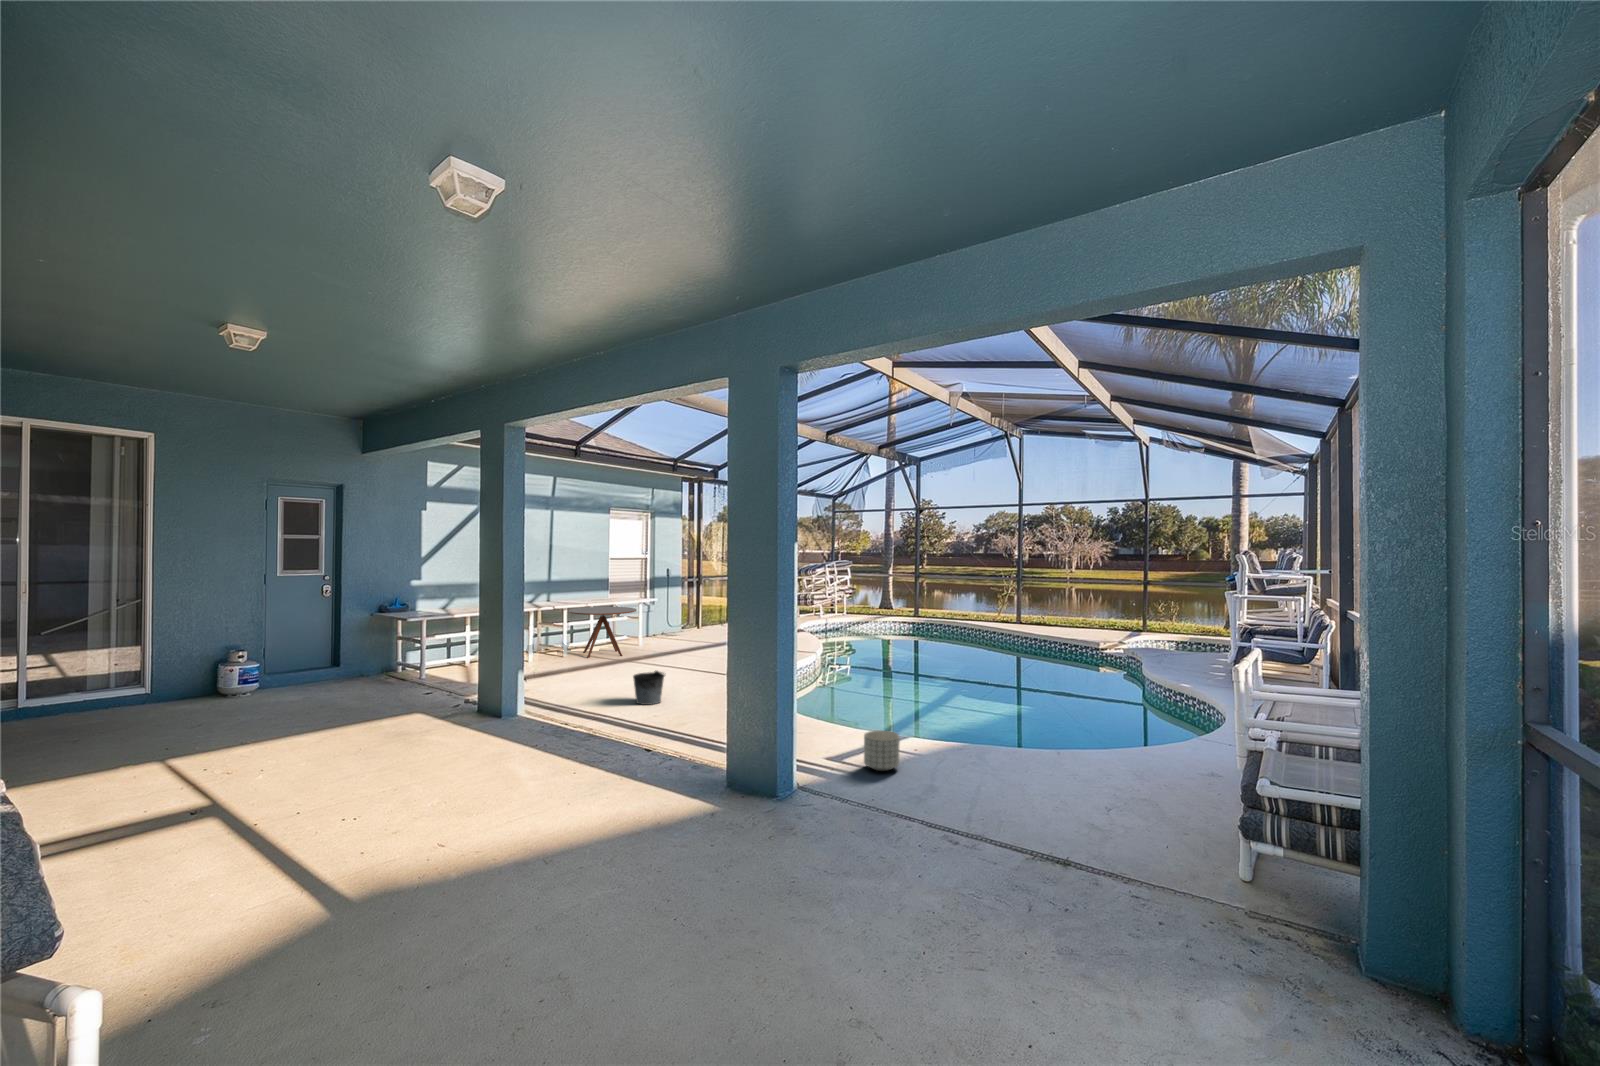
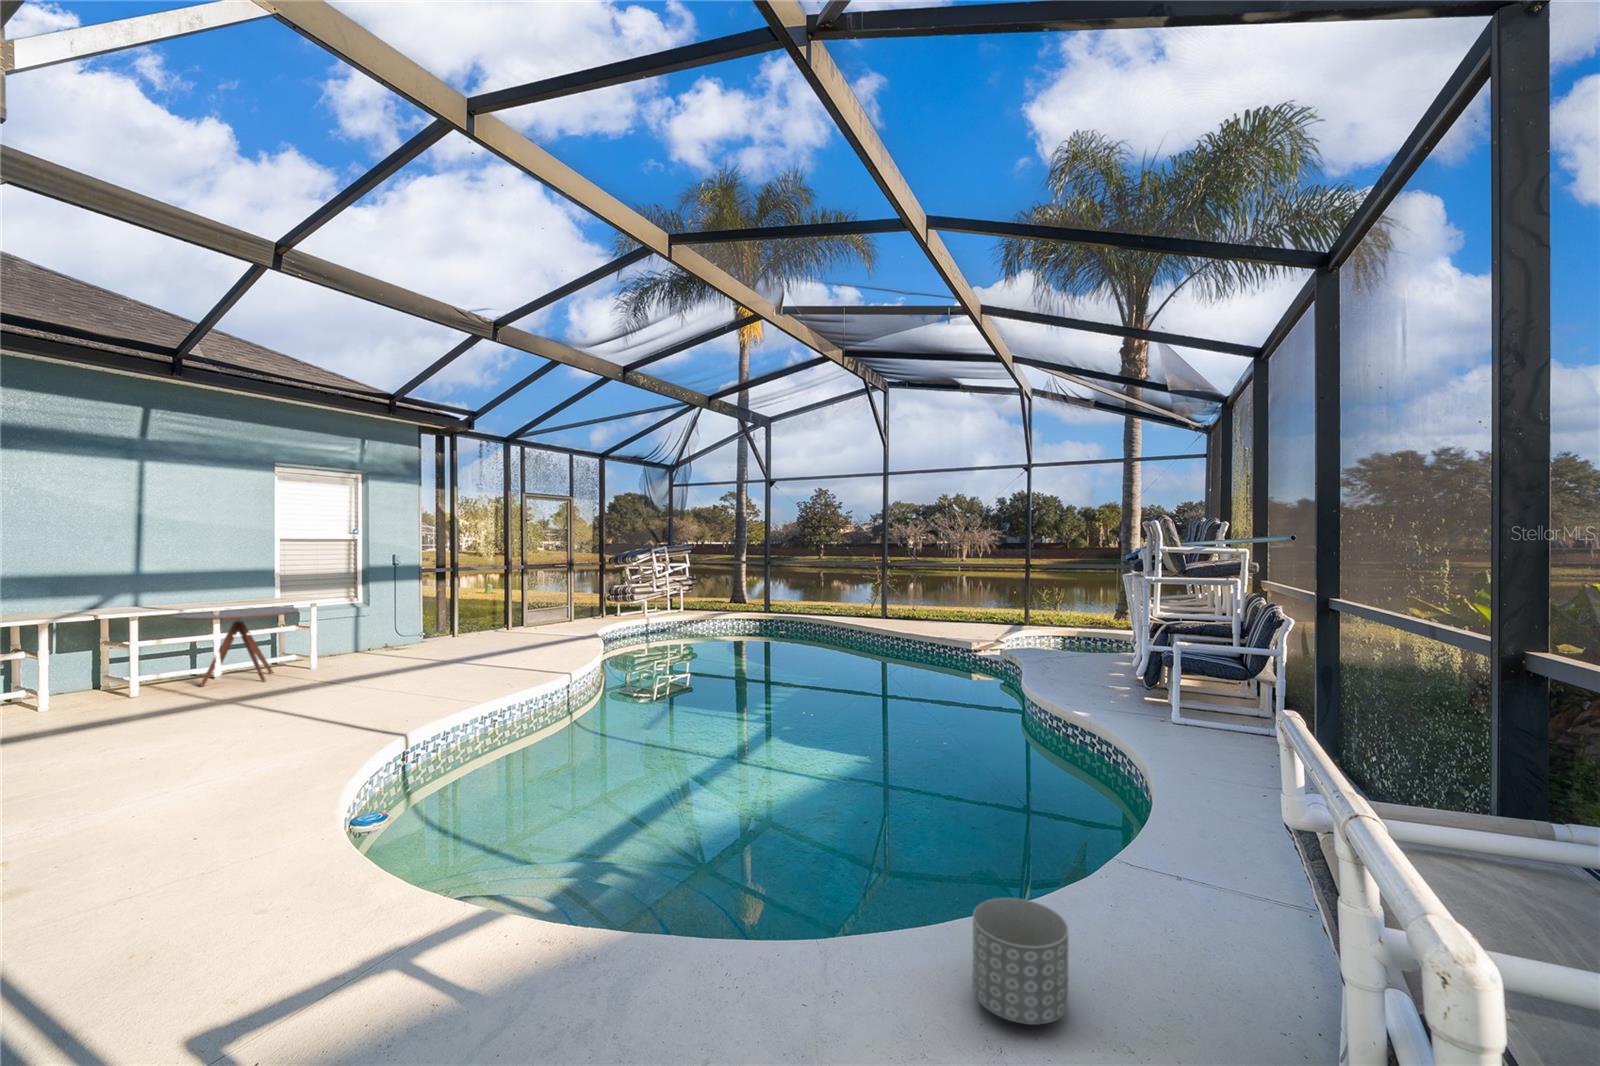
bucket: present [633,671,665,705] -> none [86,721,171,791]
planter: present [864,731,900,771] -> present [973,898,1068,1025]

